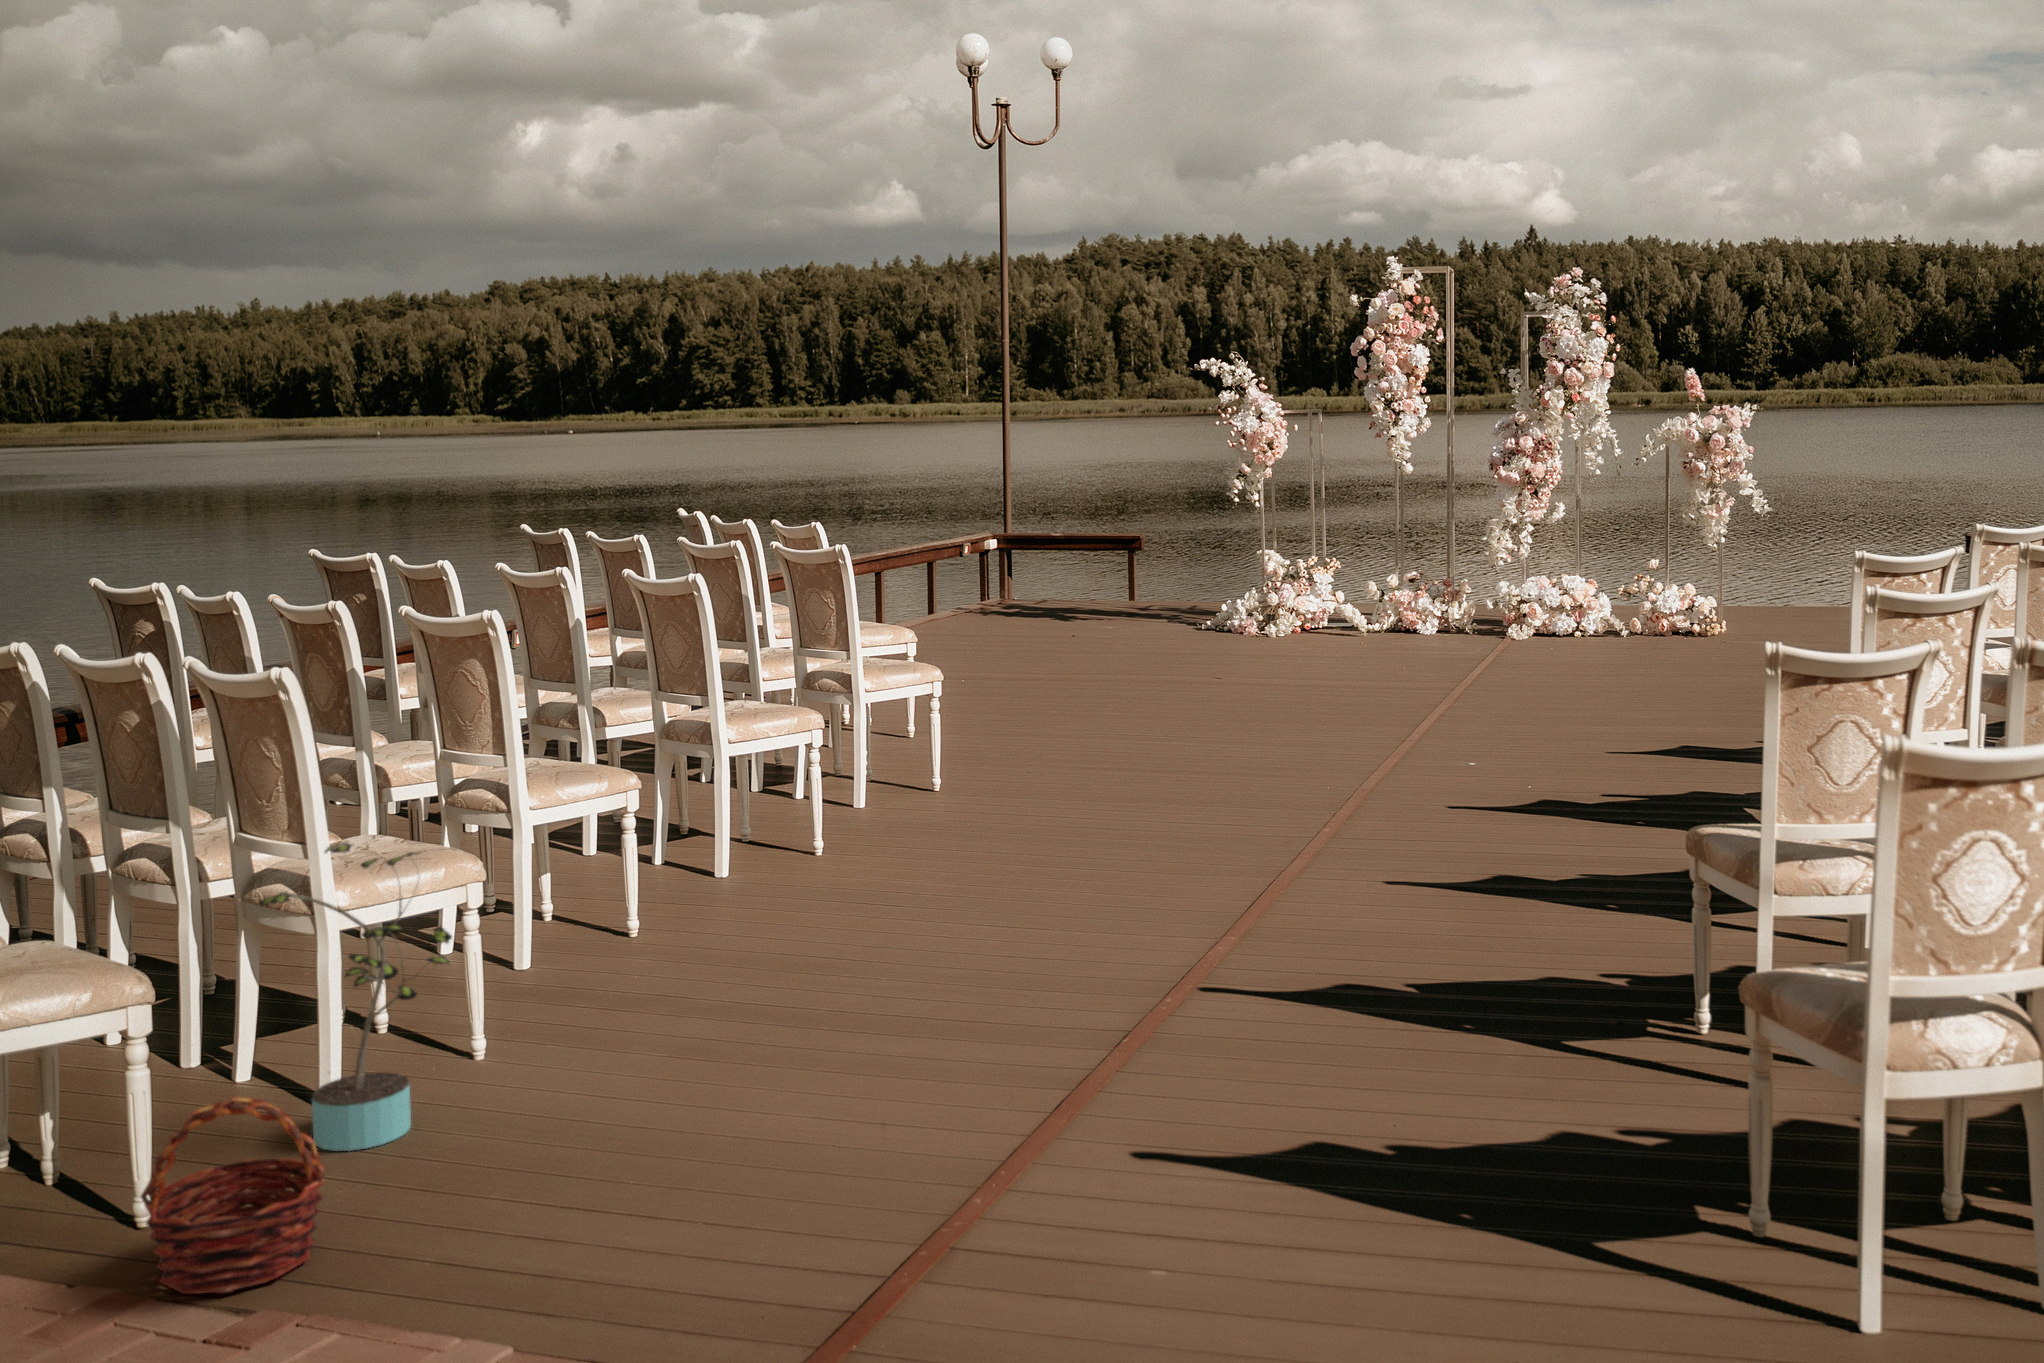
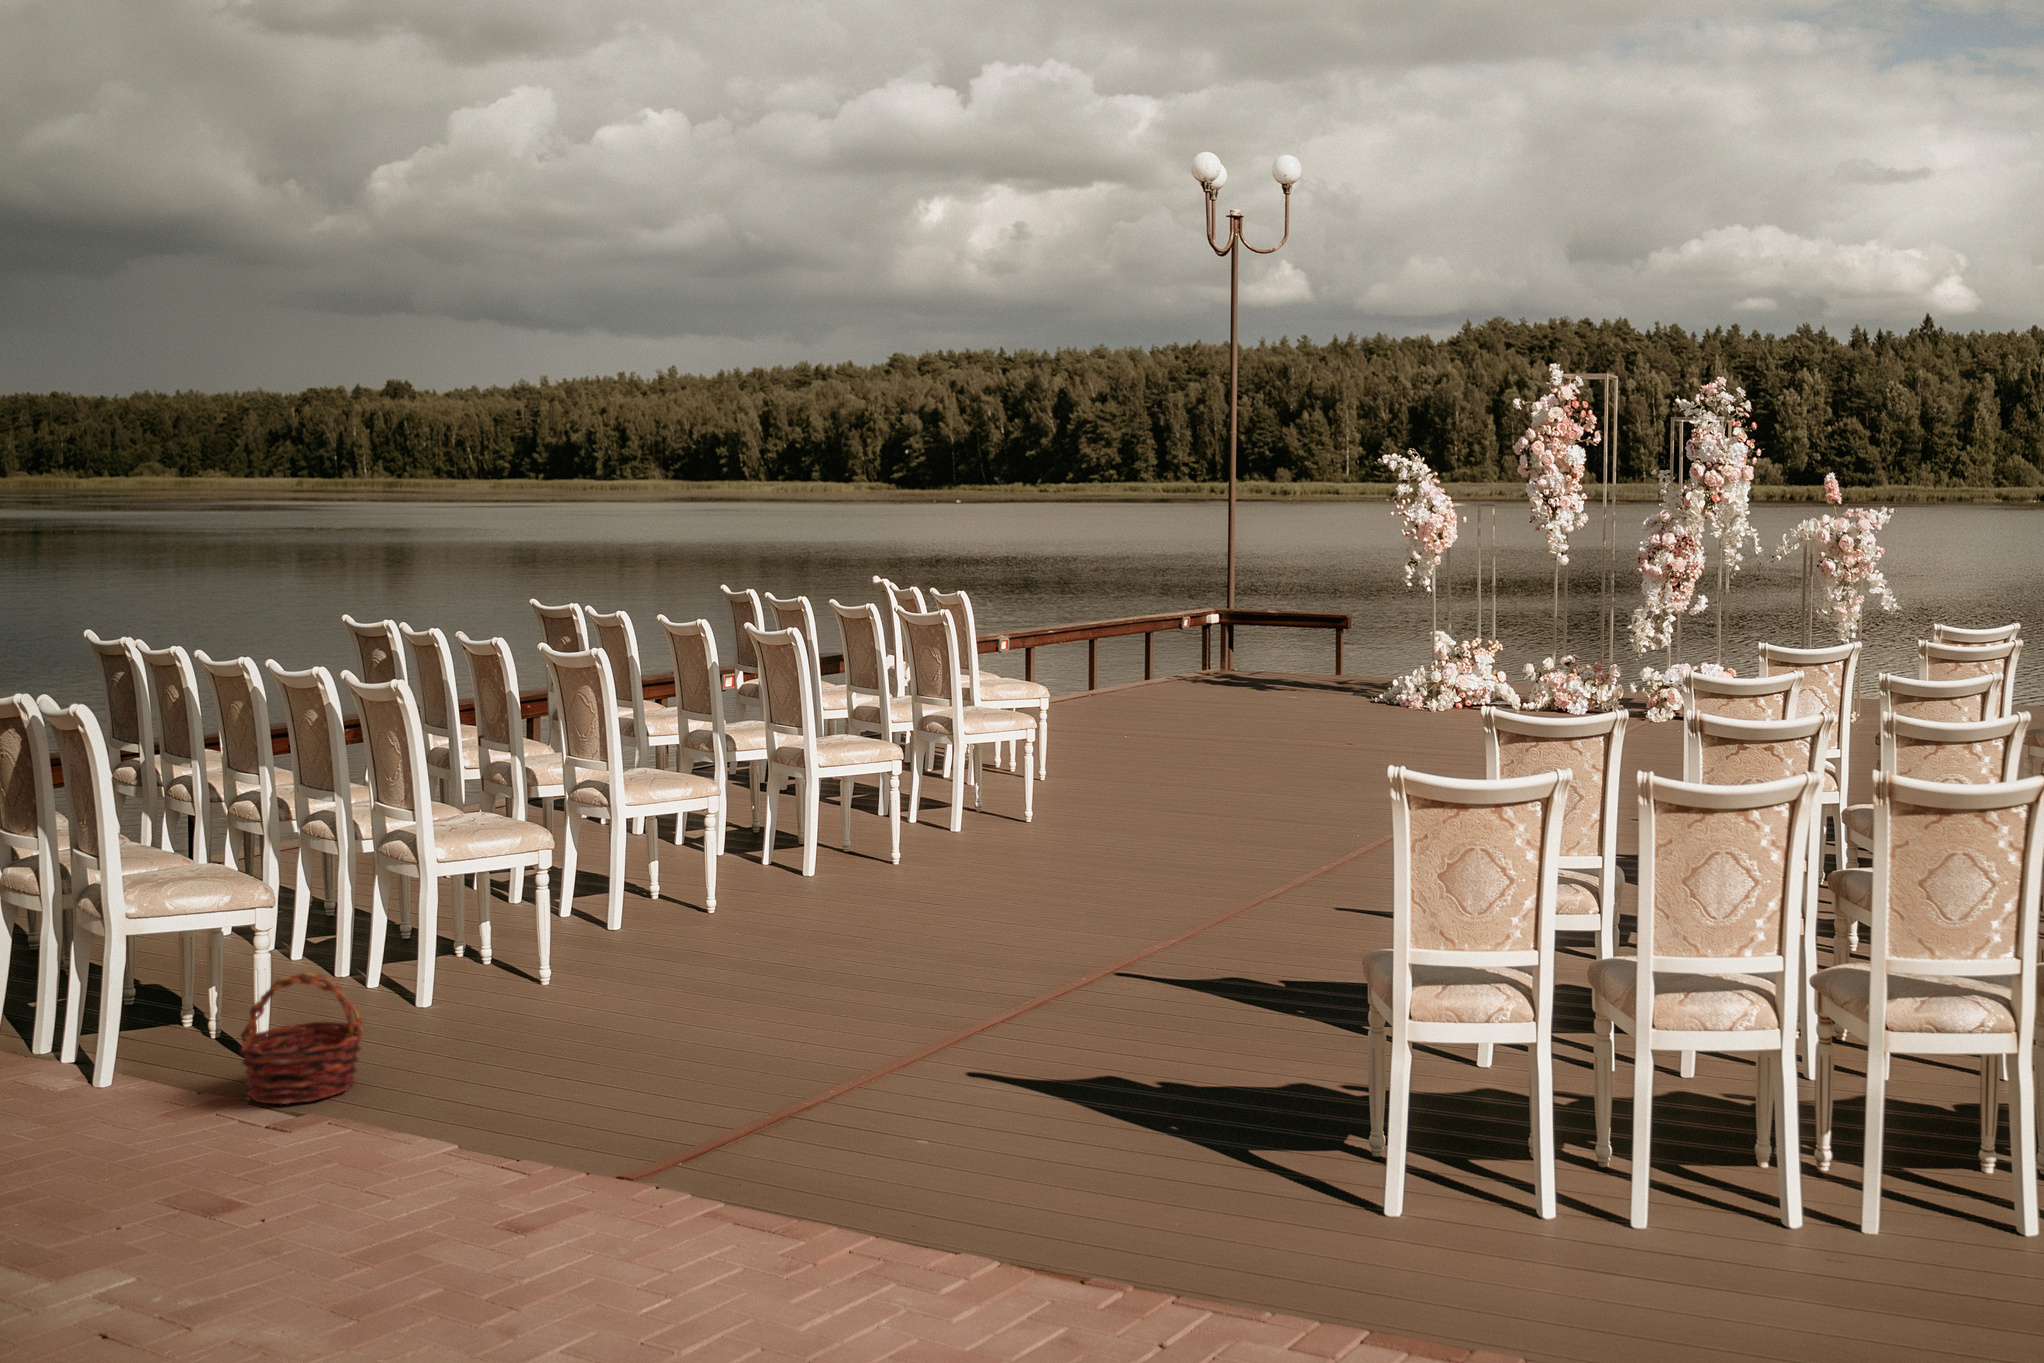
potted plant: present [260,843,452,1151] -> none [360,809,496,1033]

